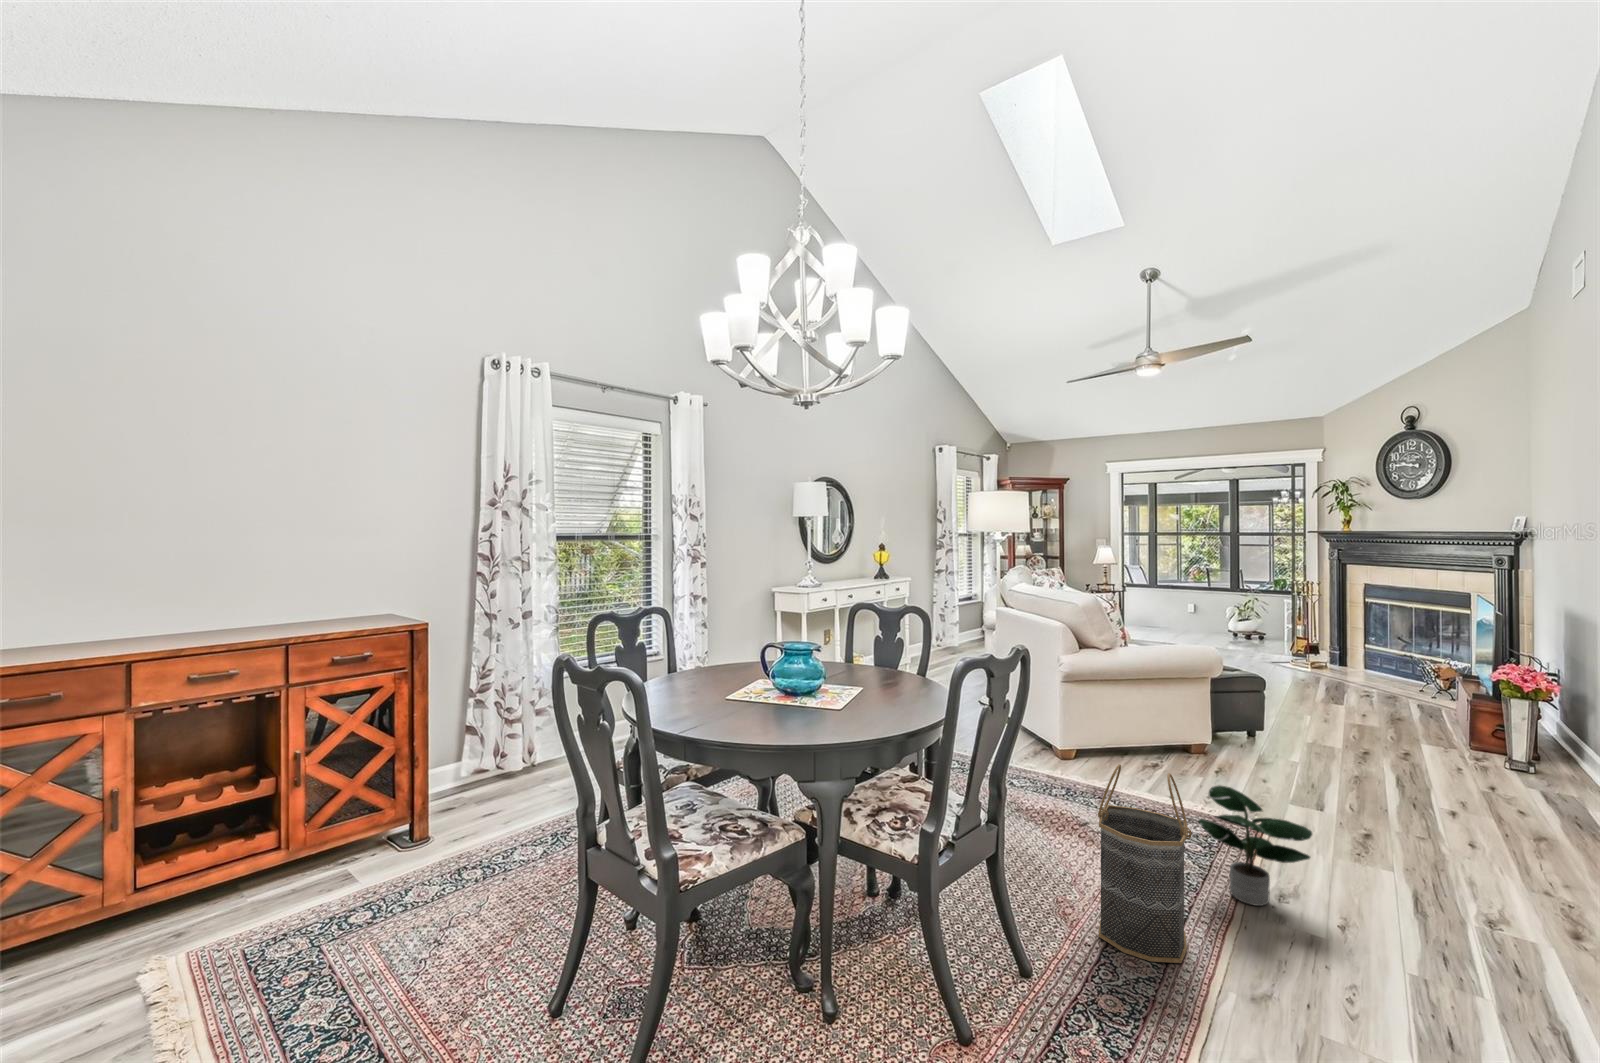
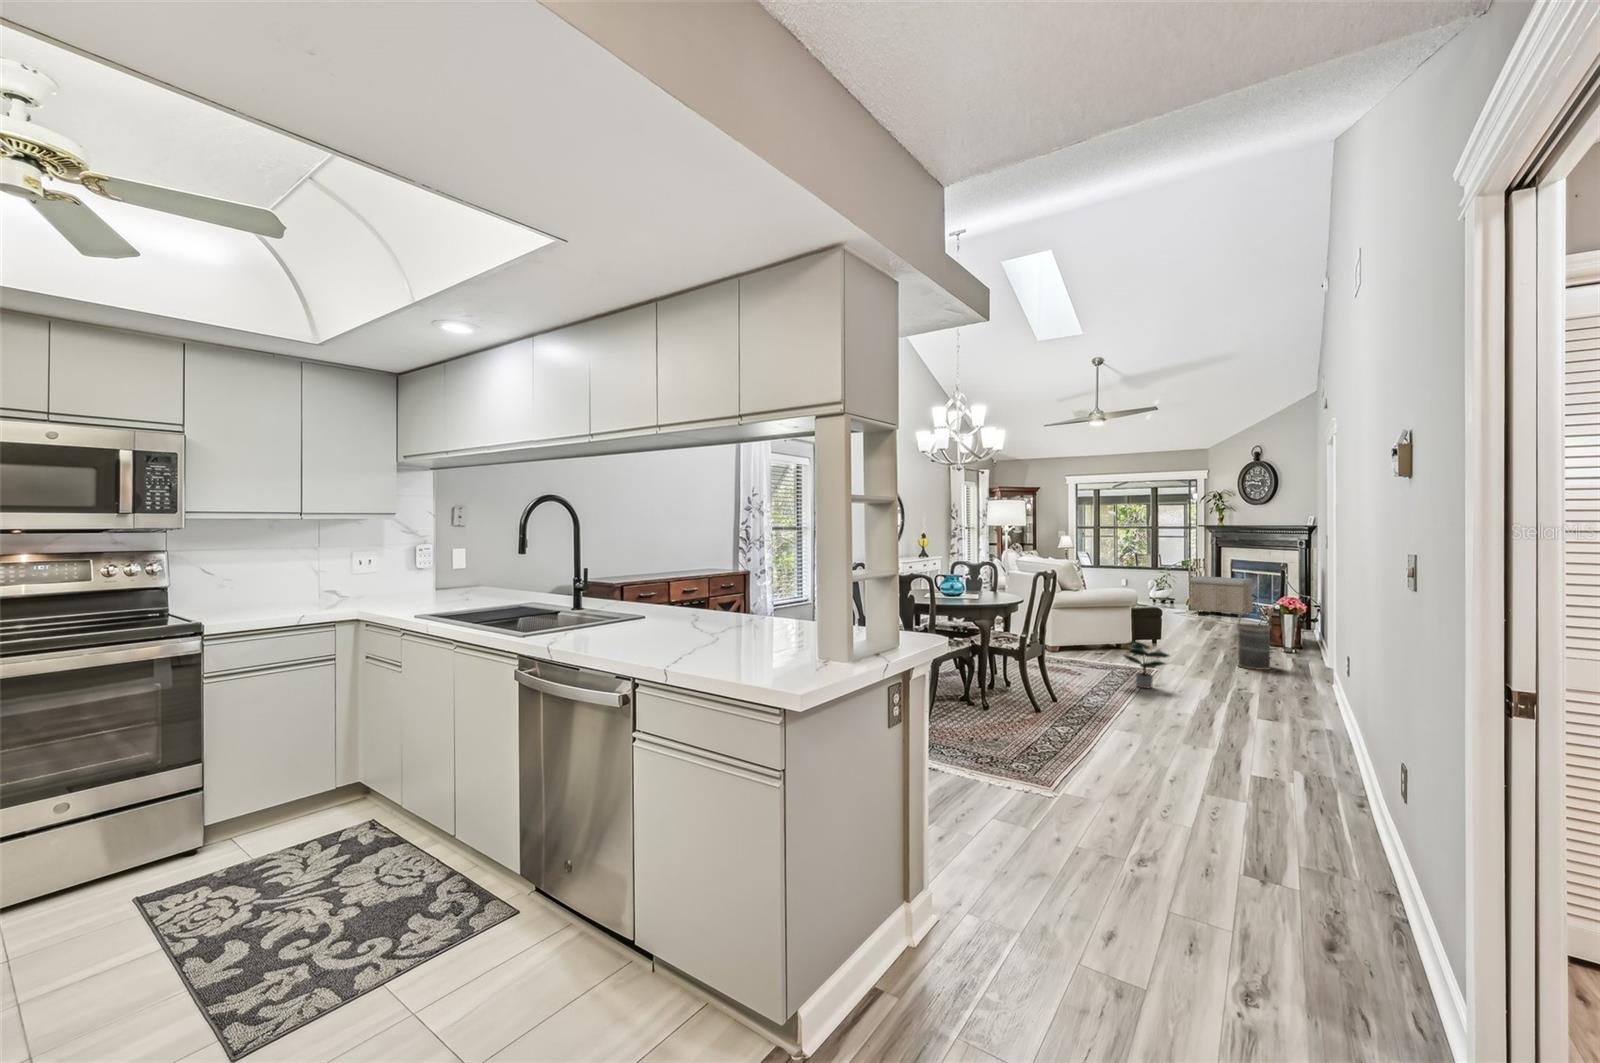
storage bench: none [1297,607,1401,675] -> present [1190,576,1253,617]
basket: present [1098,764,1192,963] -> present [1237,607,1272,670]

